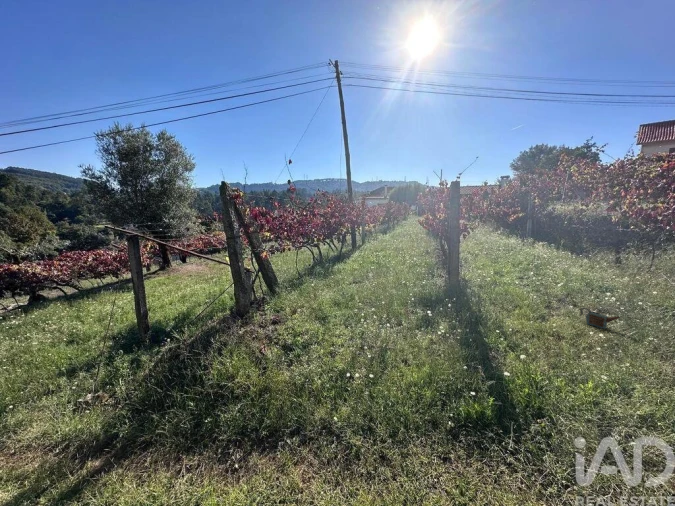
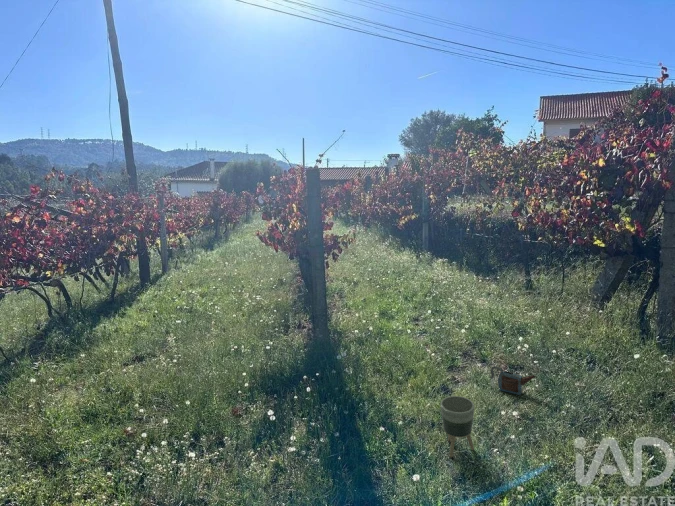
planter: none [540,318,567,355] -> present [440,396,475,457]

